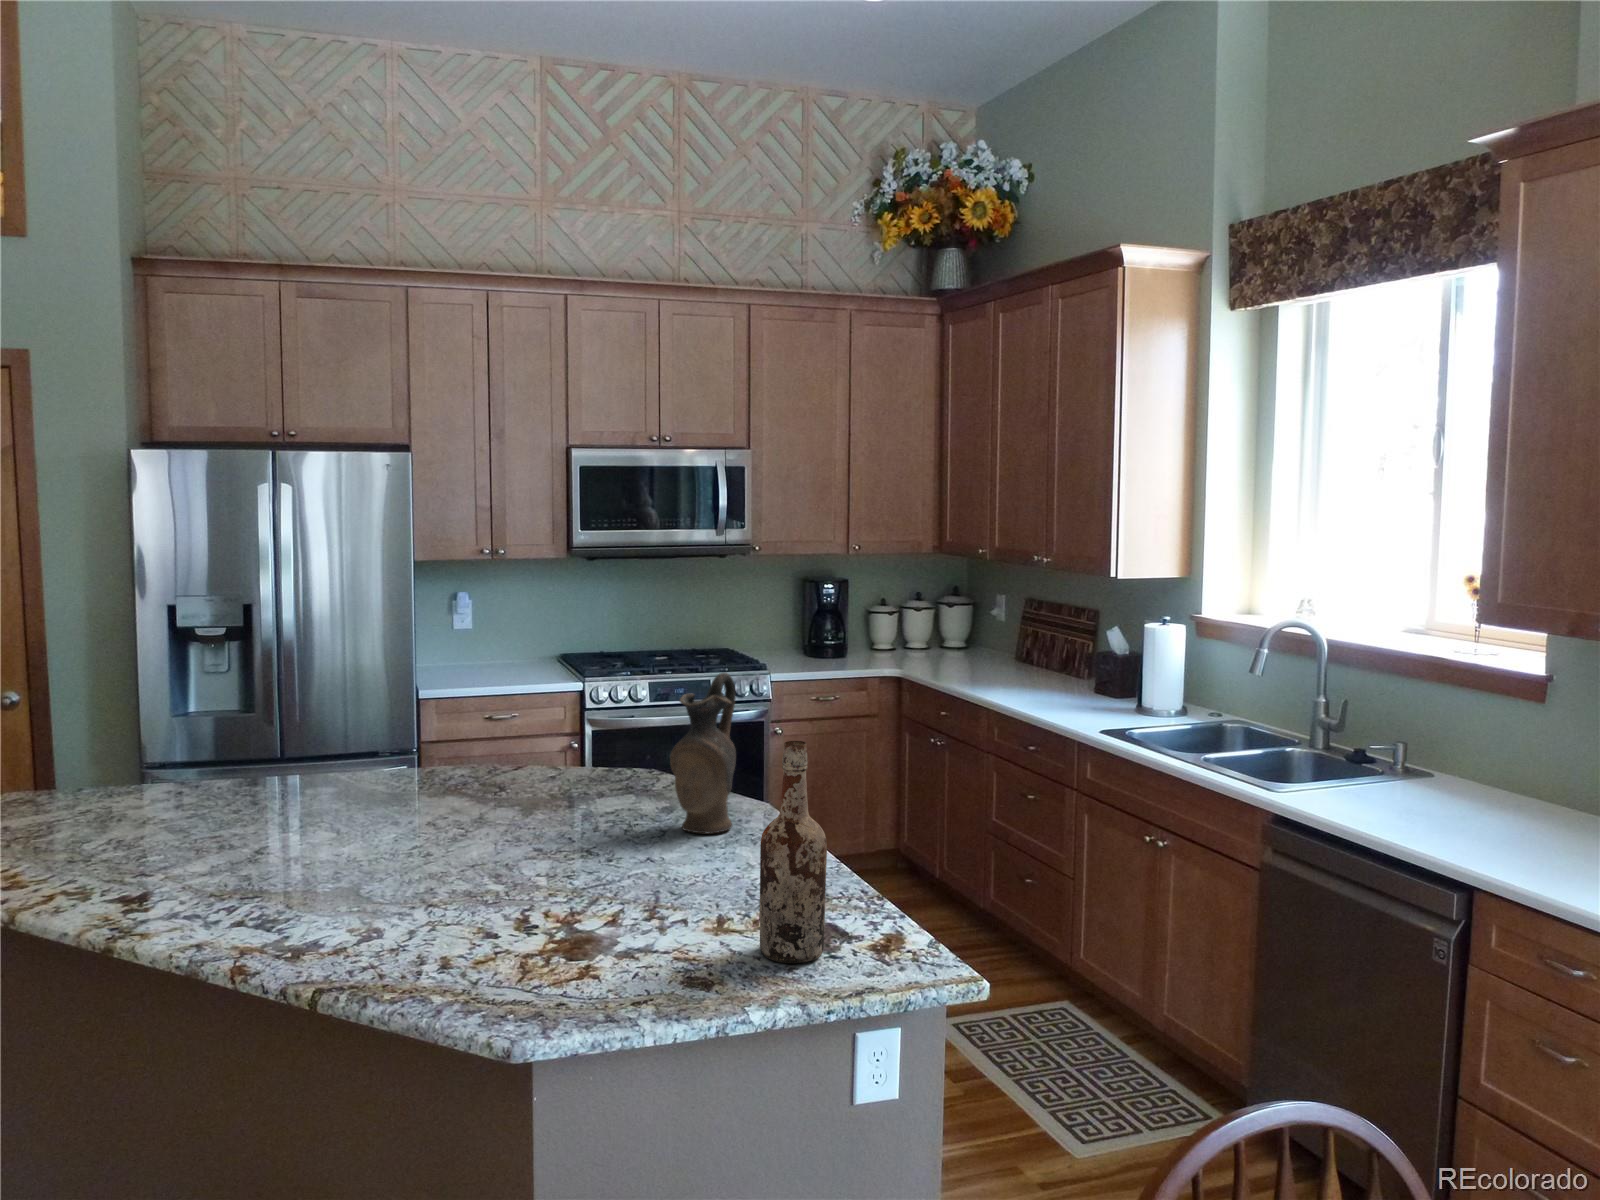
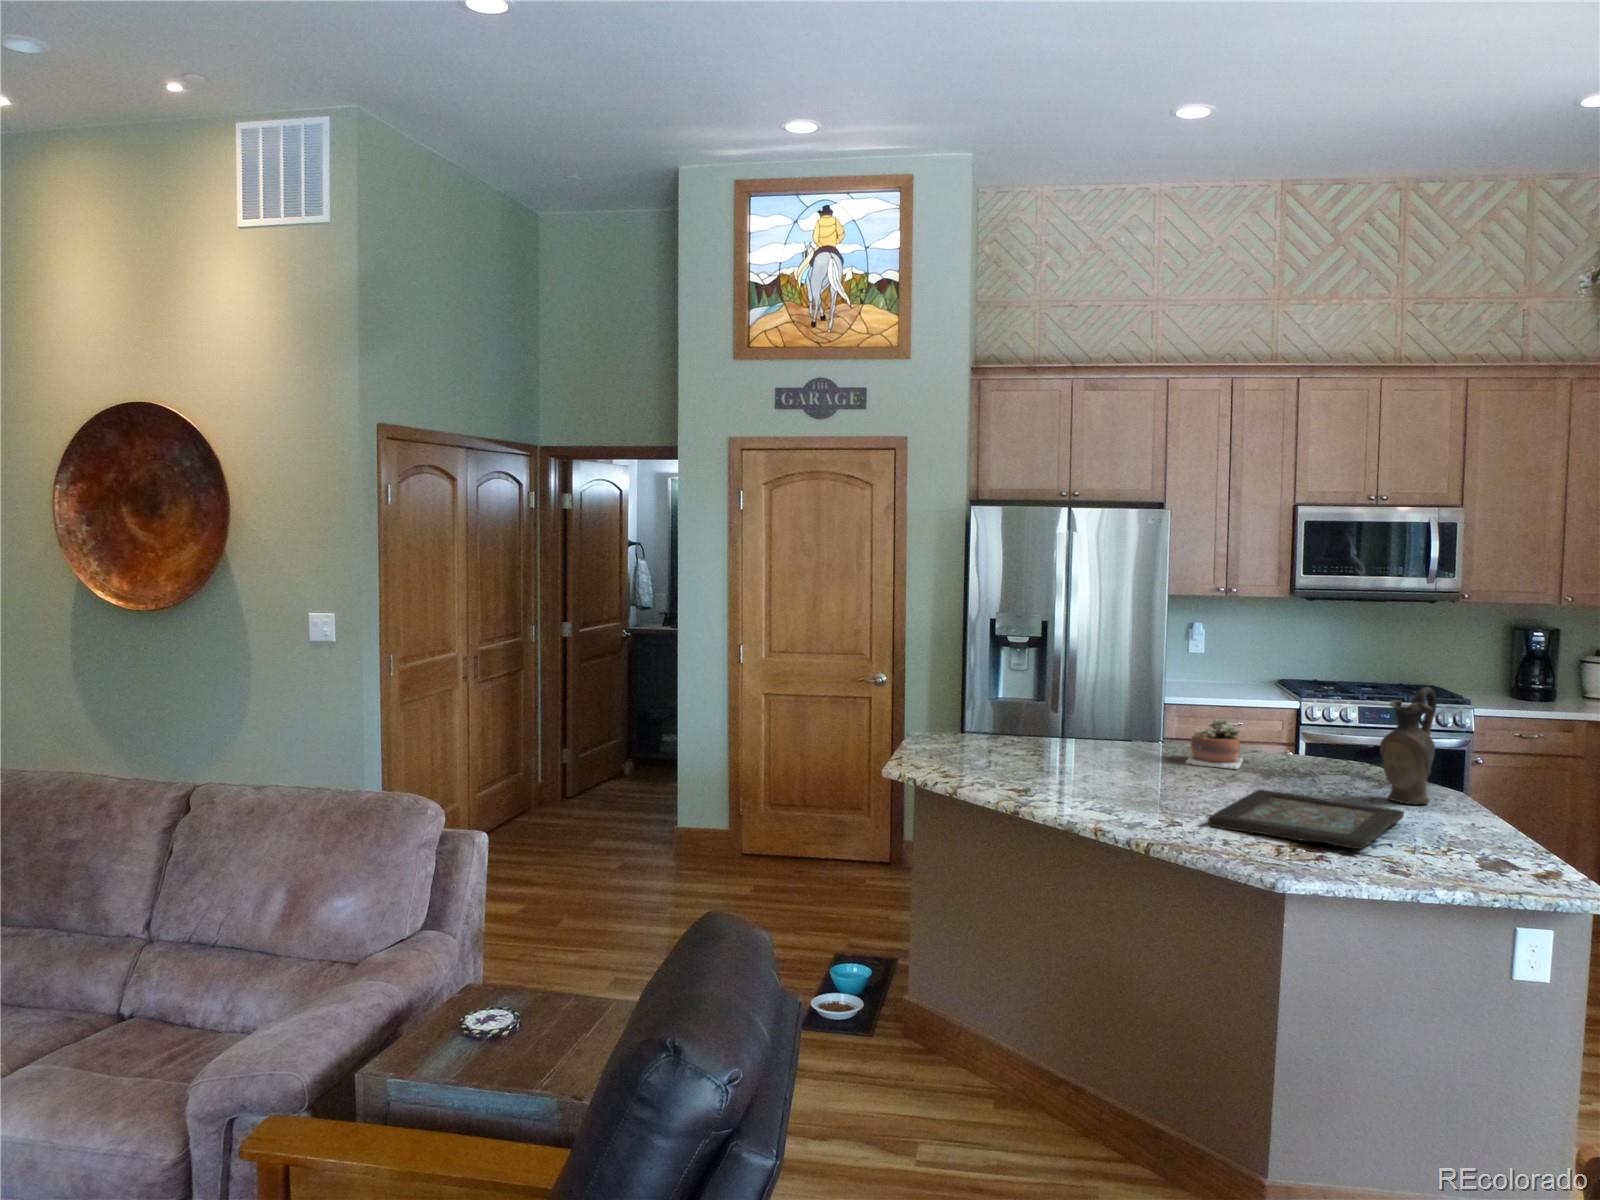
succulent plant: none [415,733,499,808] -> present [1186,719,1243,769]
wine bottle: present [760,741,827,963] -> none [1446,727,1502,877]
decorative tray: none [418,846,703,945] -> present [1208,790,1404,849]

